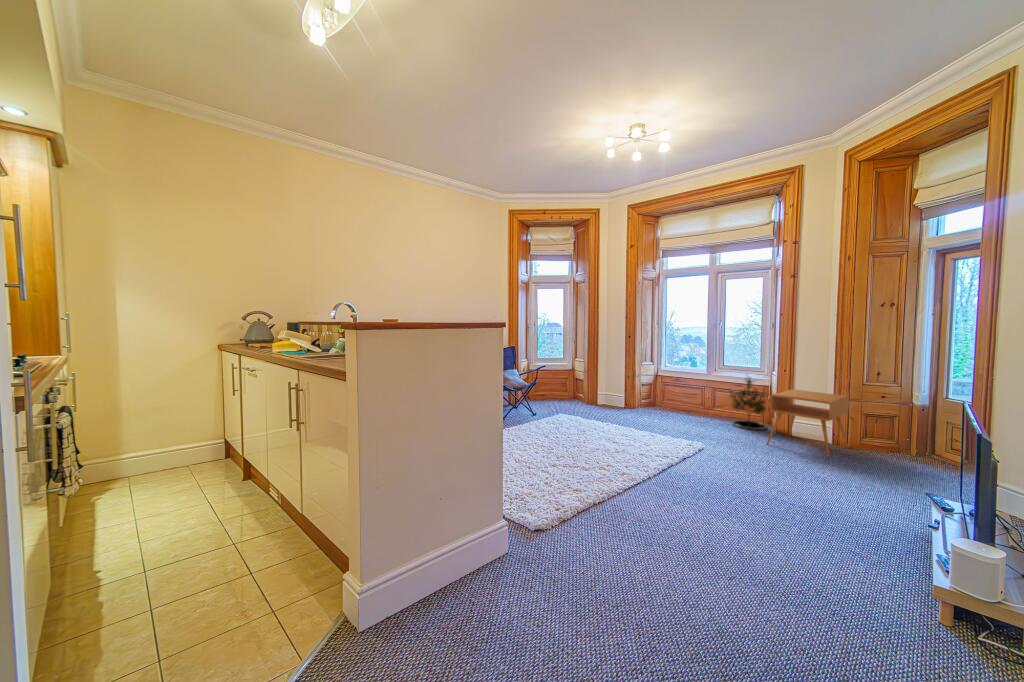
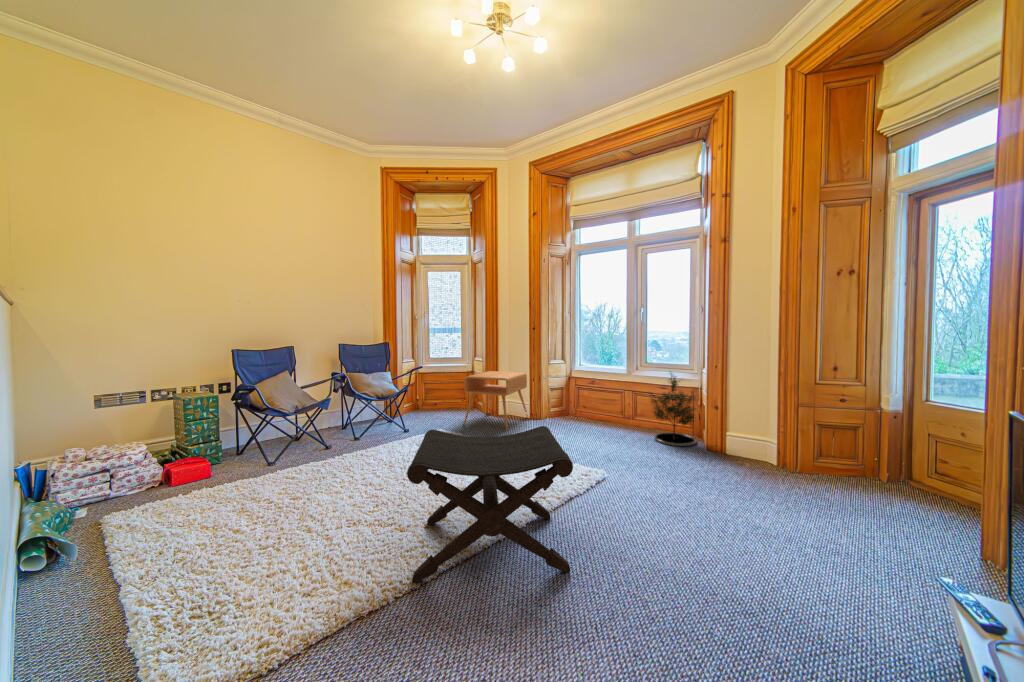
side table: present [767,389,849,459] -> present [463,371,528,430]
footstool: none [601,407,709,488] -> present [407,426,573,582]

